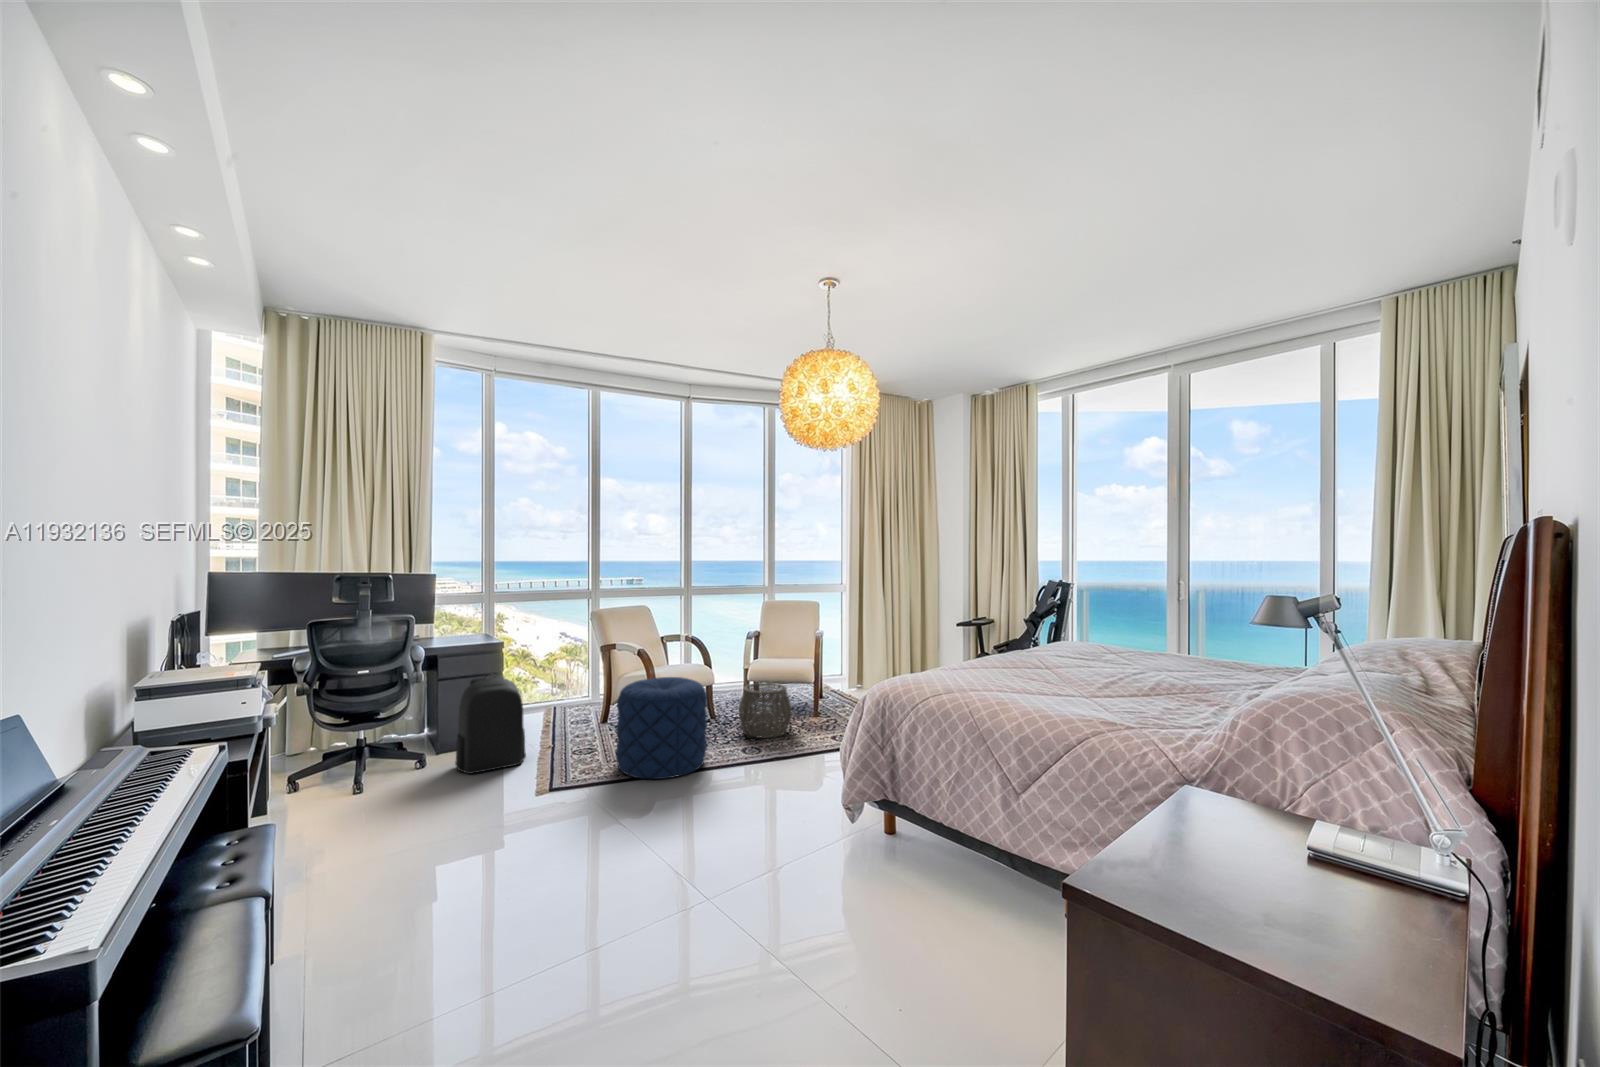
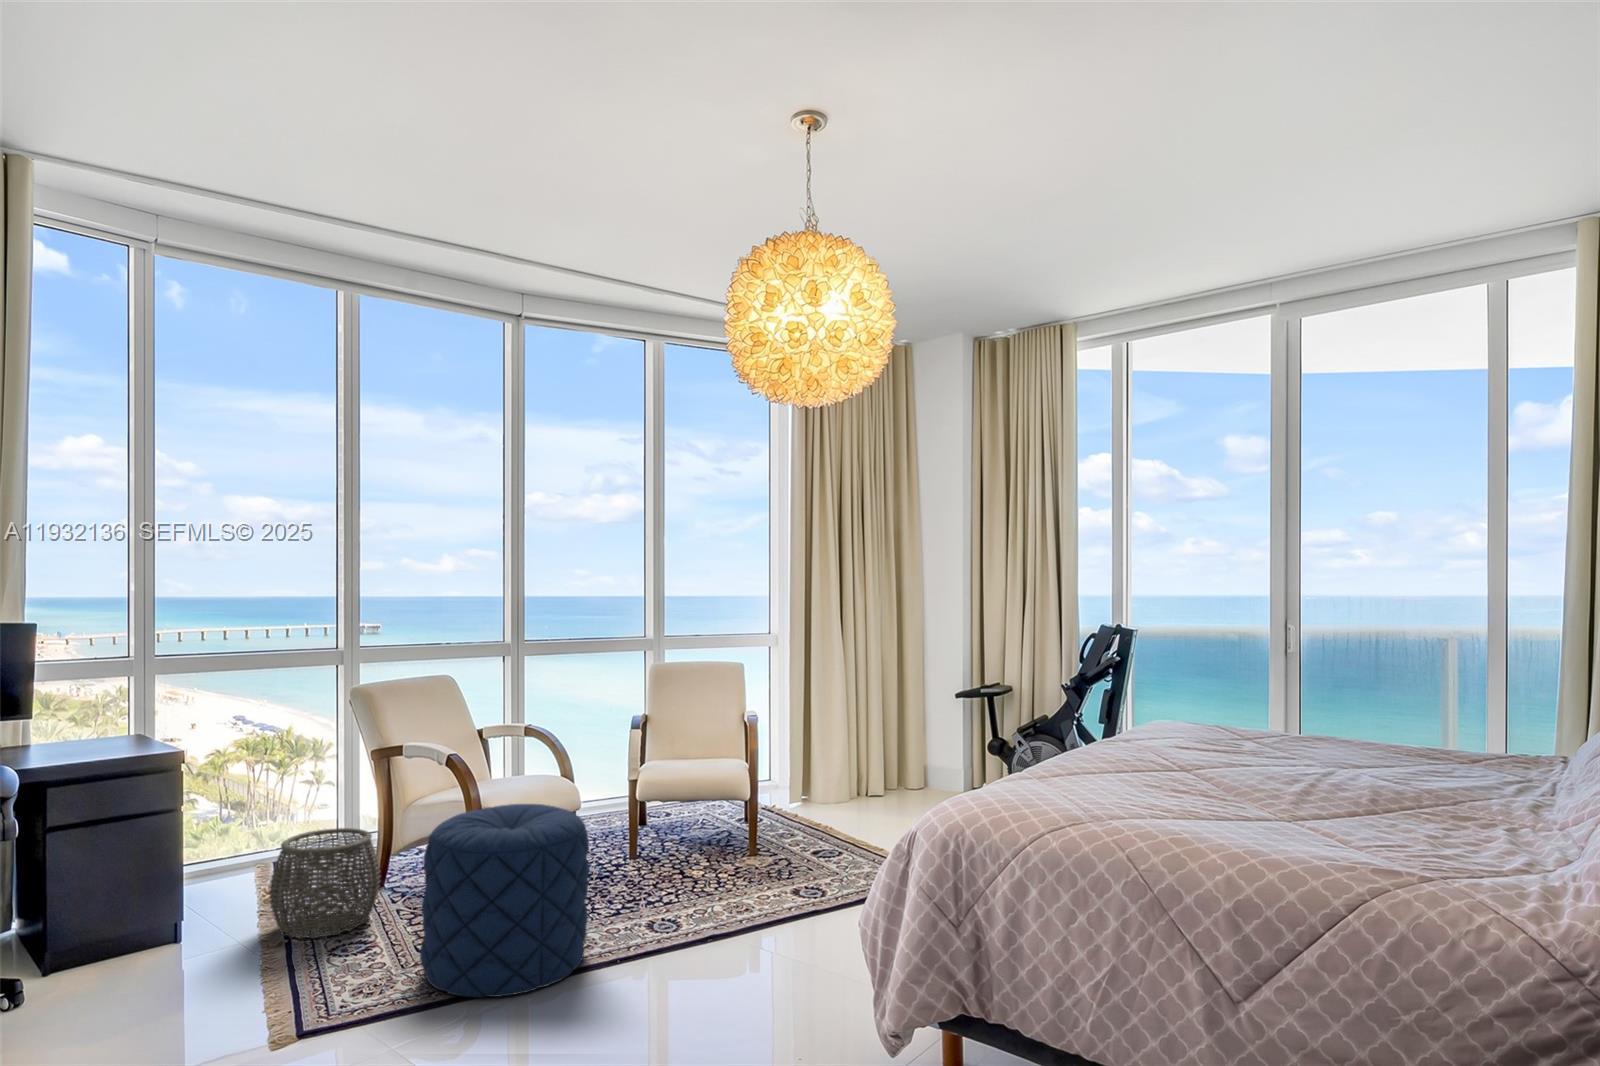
backpack: present [455,676,526,774] -> none [90,814,238,1015]
woven basket: present [739,683,791,738] -> present [269,828,381,939]

